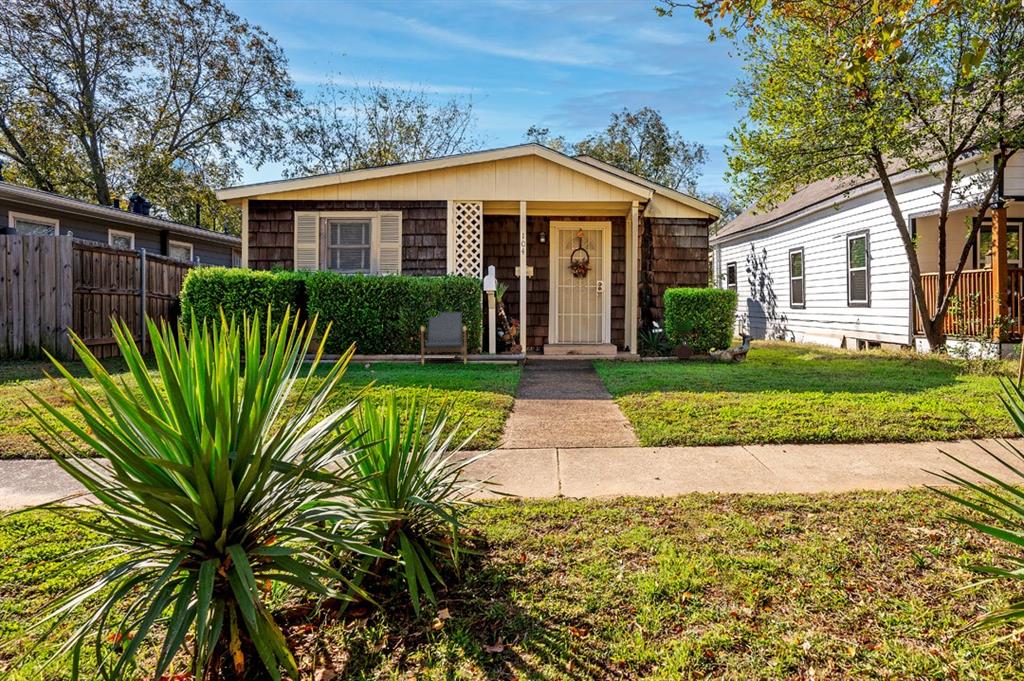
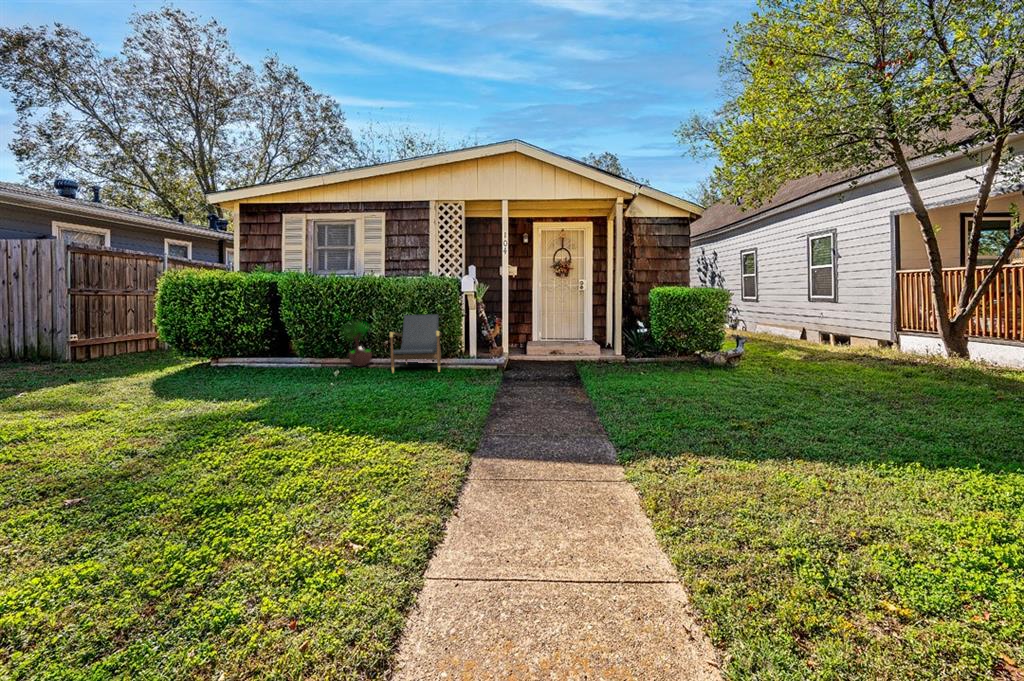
potted tree: present [672,319,694,359] -> present [341,321,372,366]

